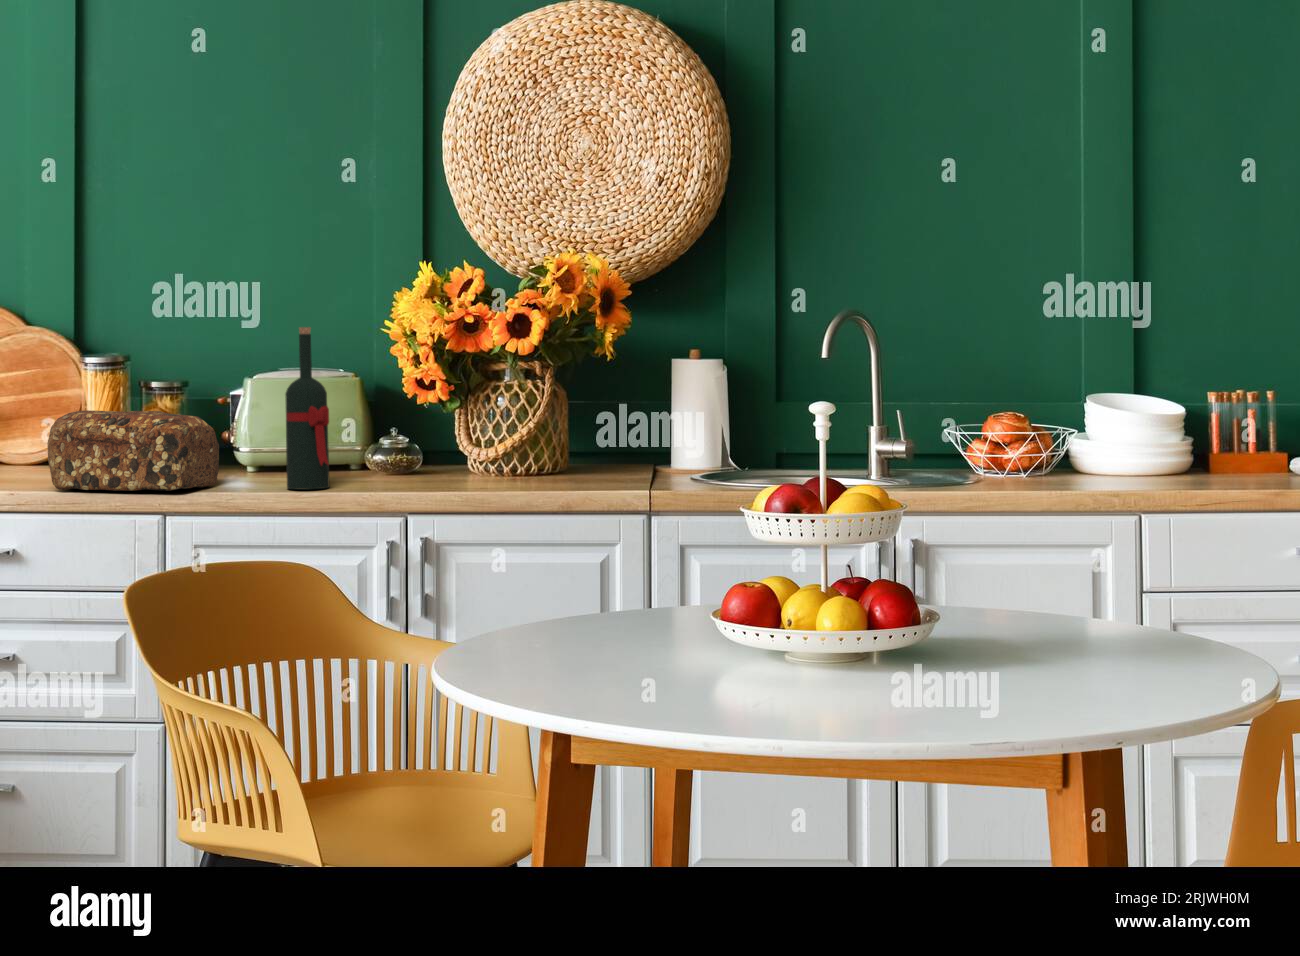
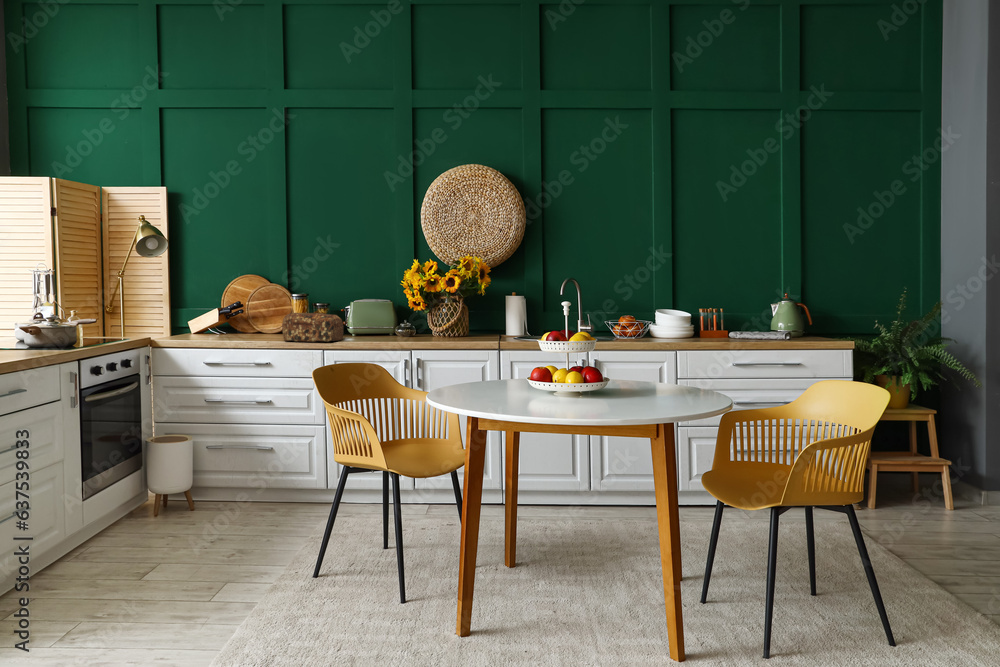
wine bottle: present [285,327,330,489] -> none [368,283,384,341]

